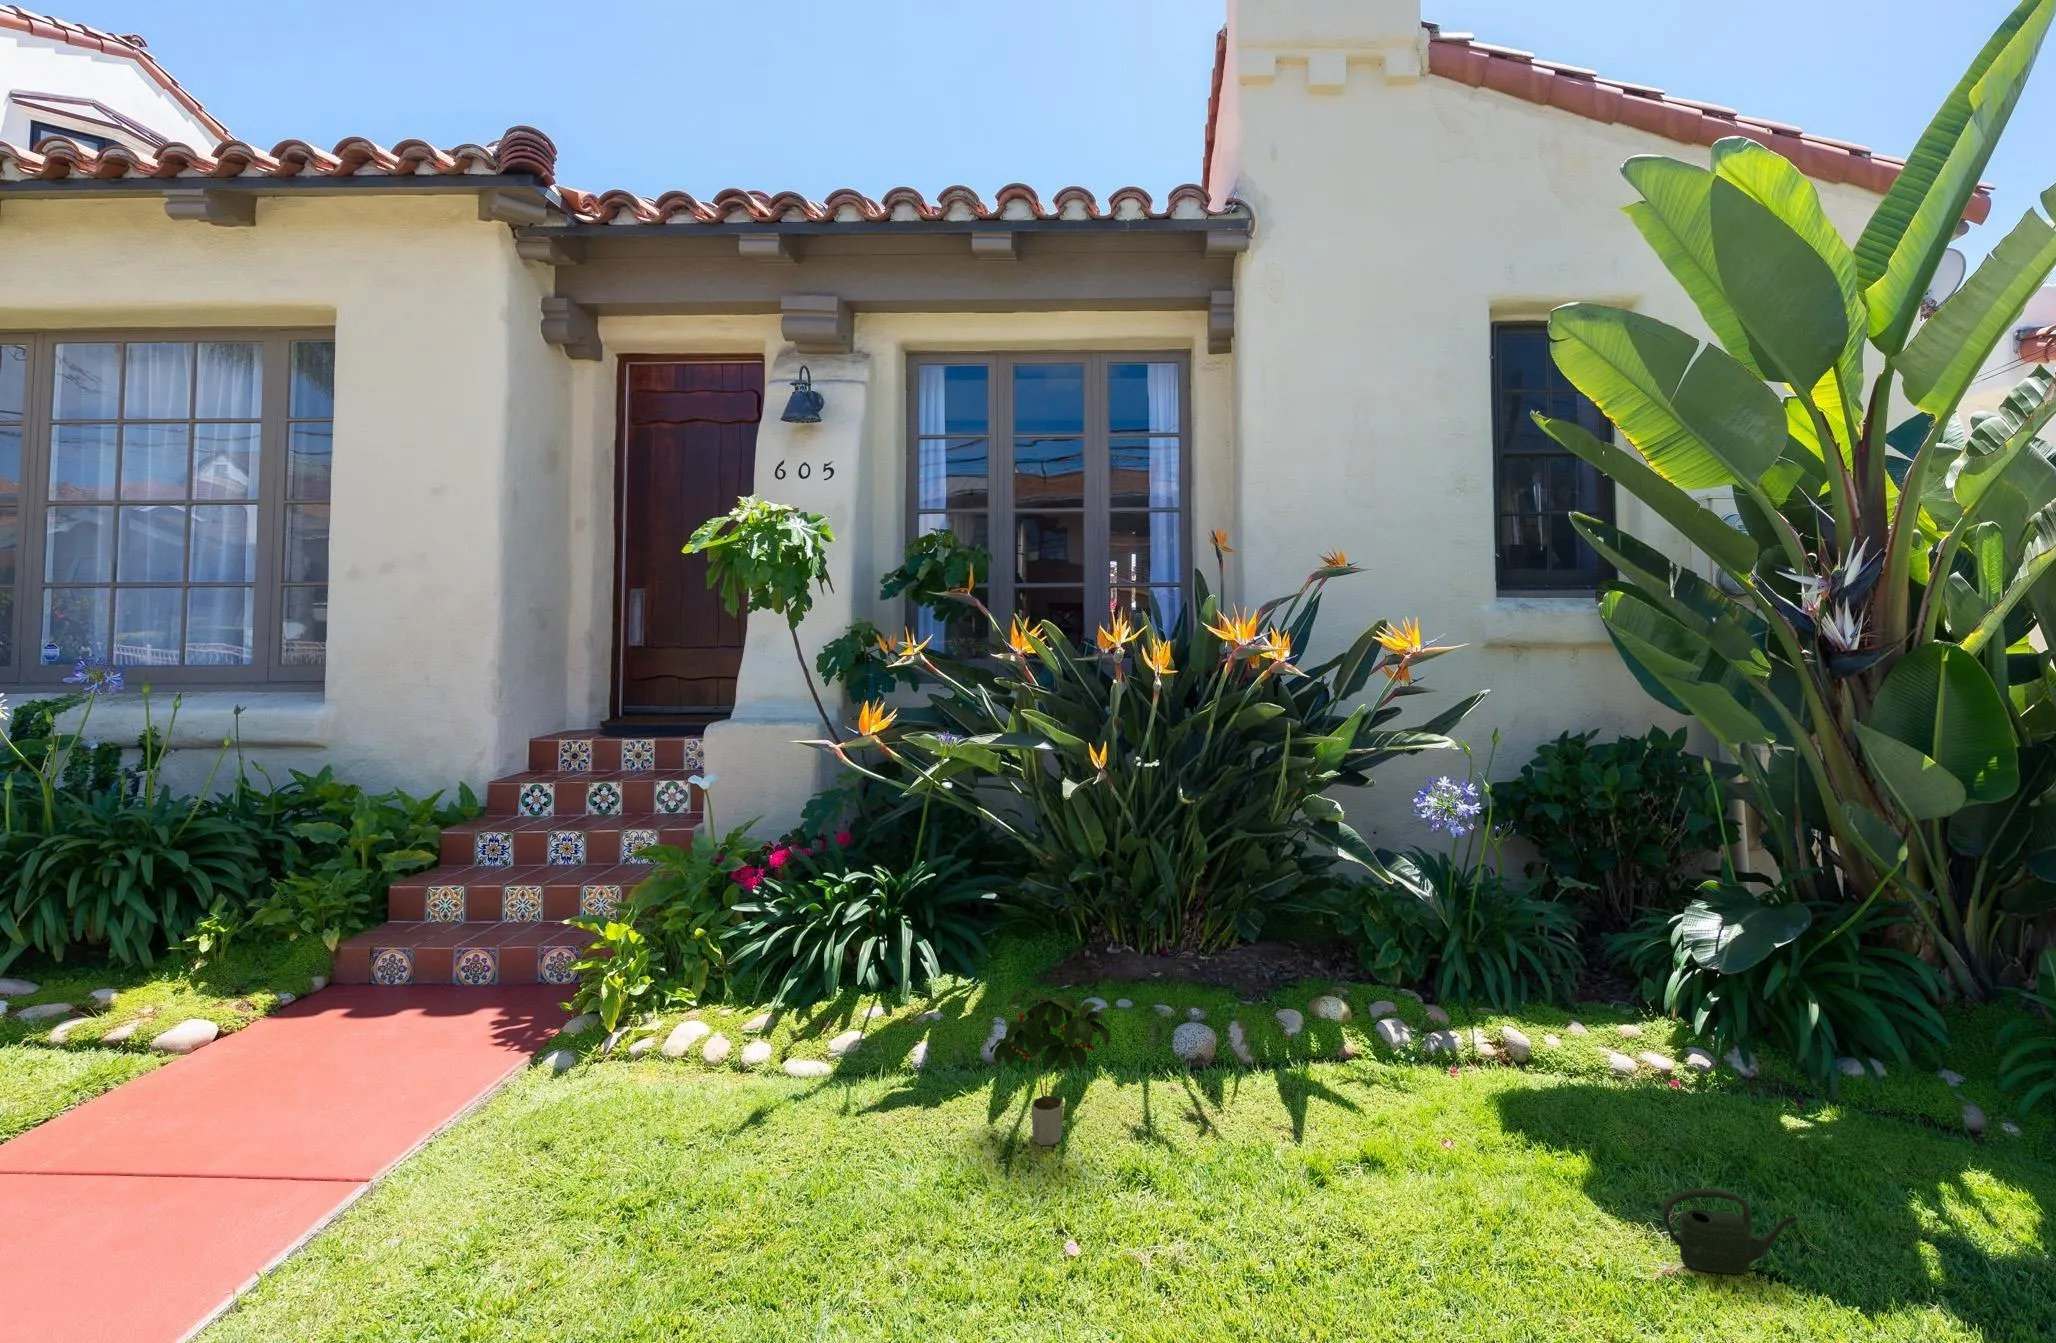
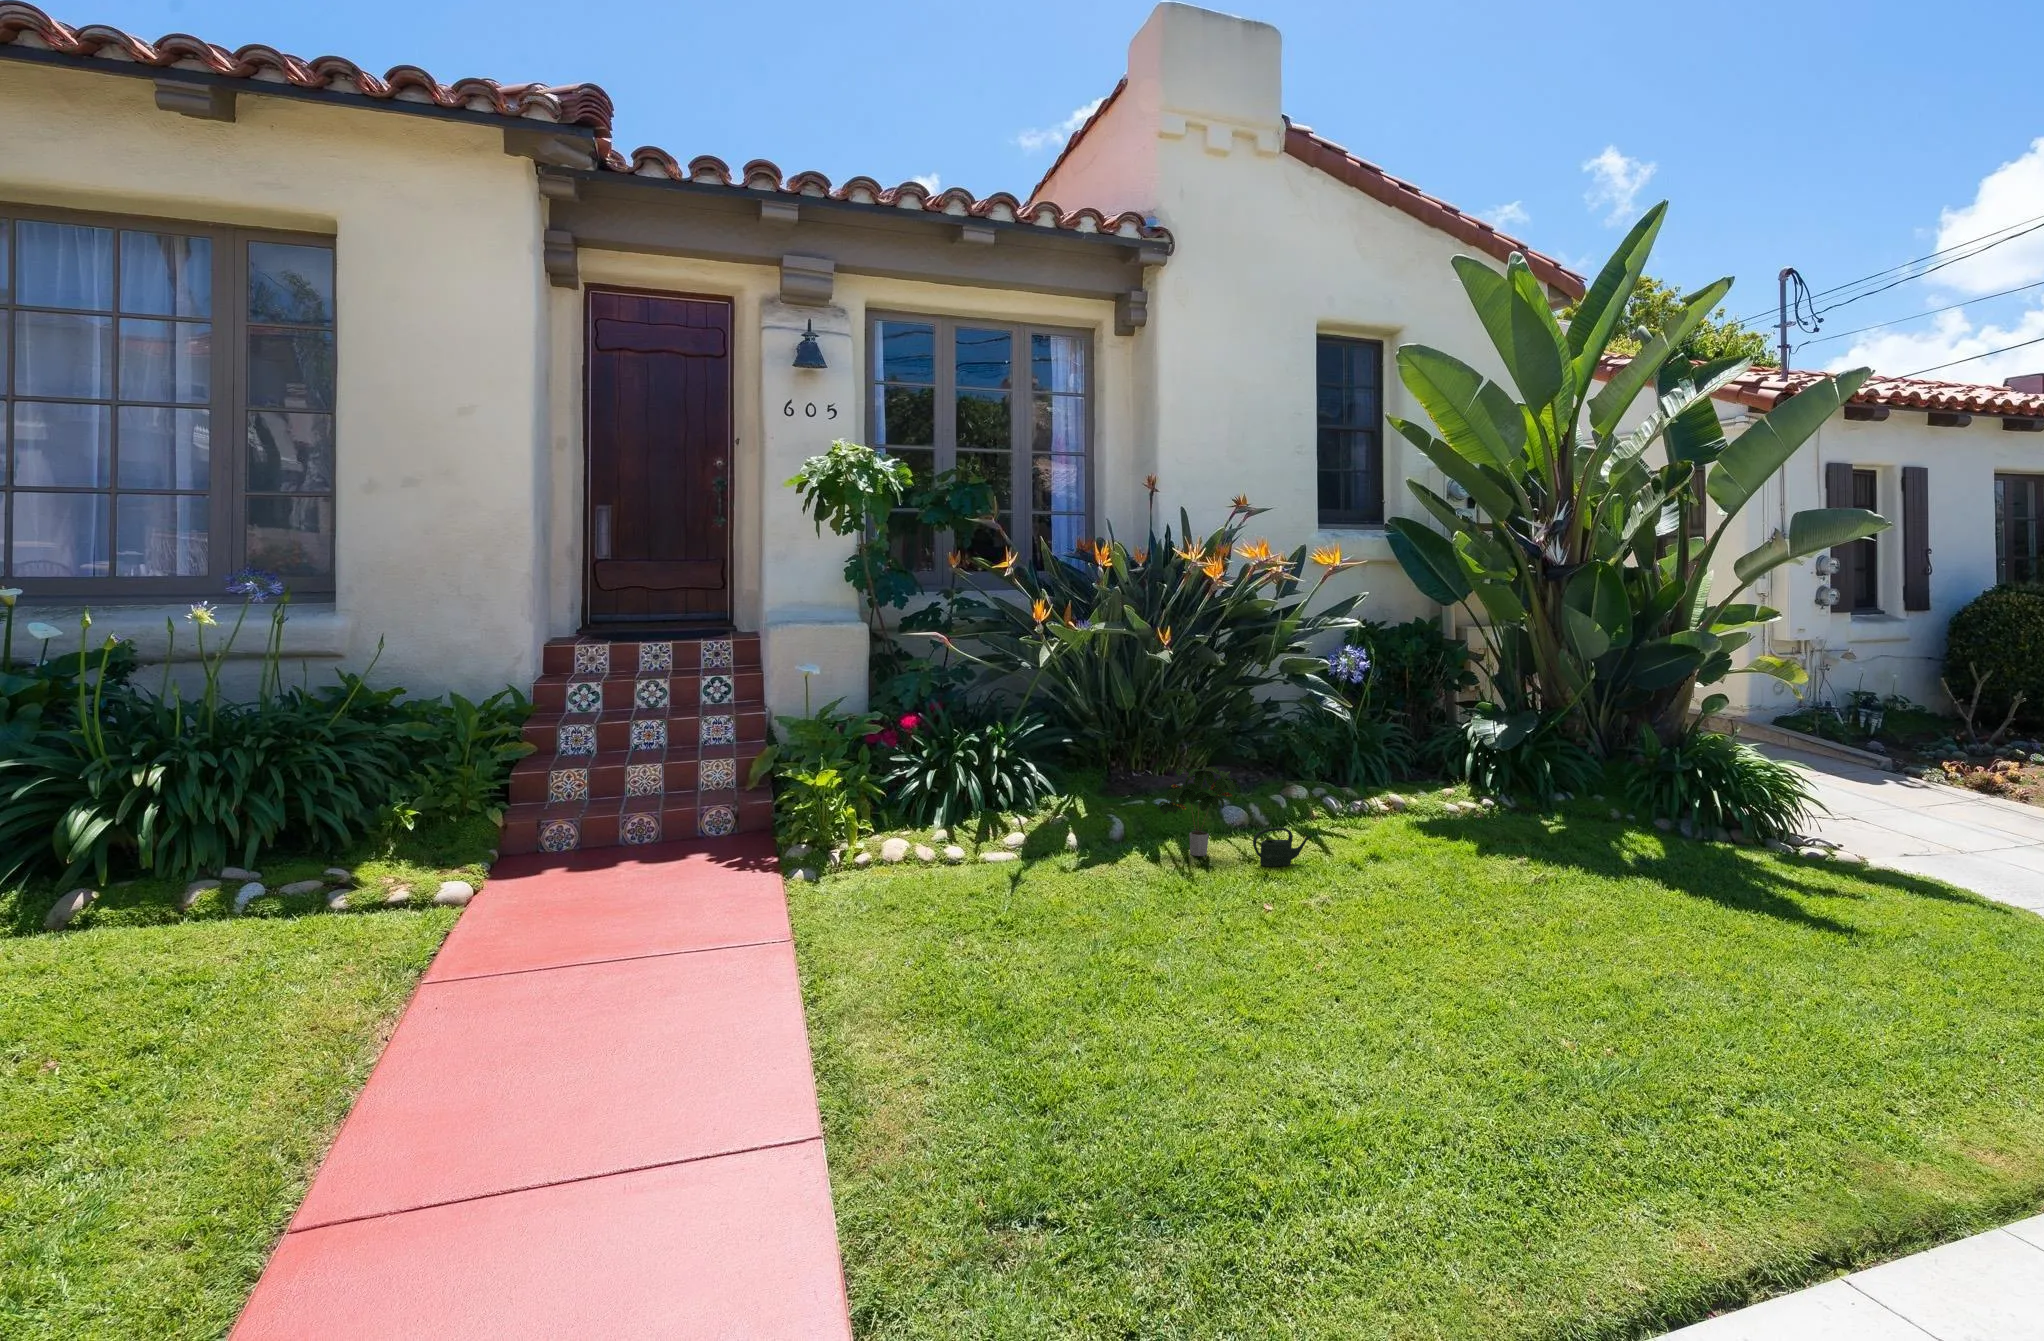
watering can: present [1662,1189,1797,1274] -> present [1253,827,1312,867]

